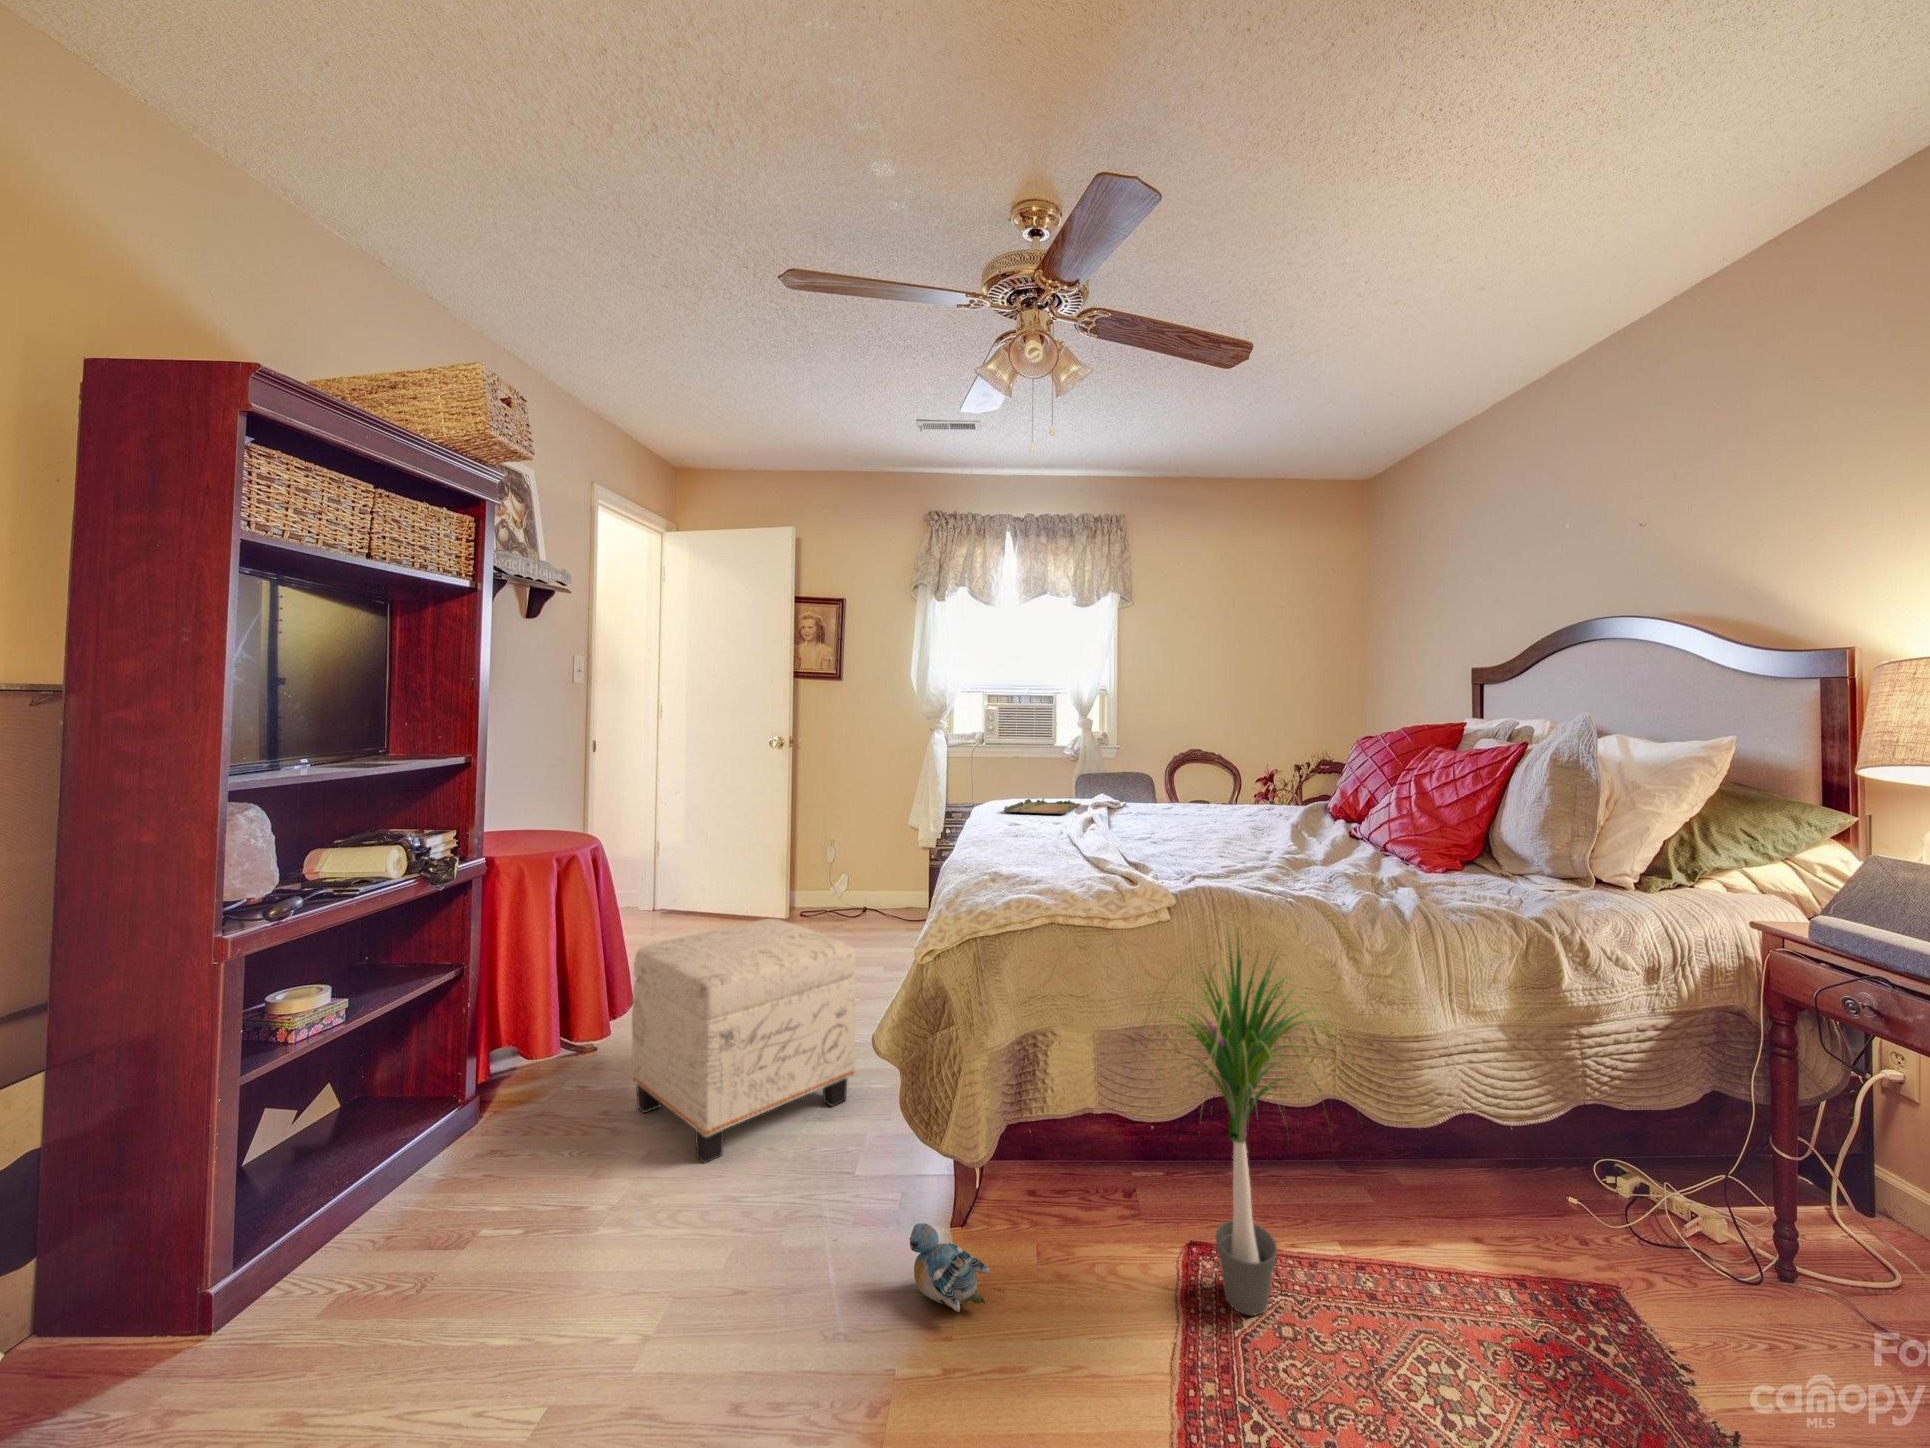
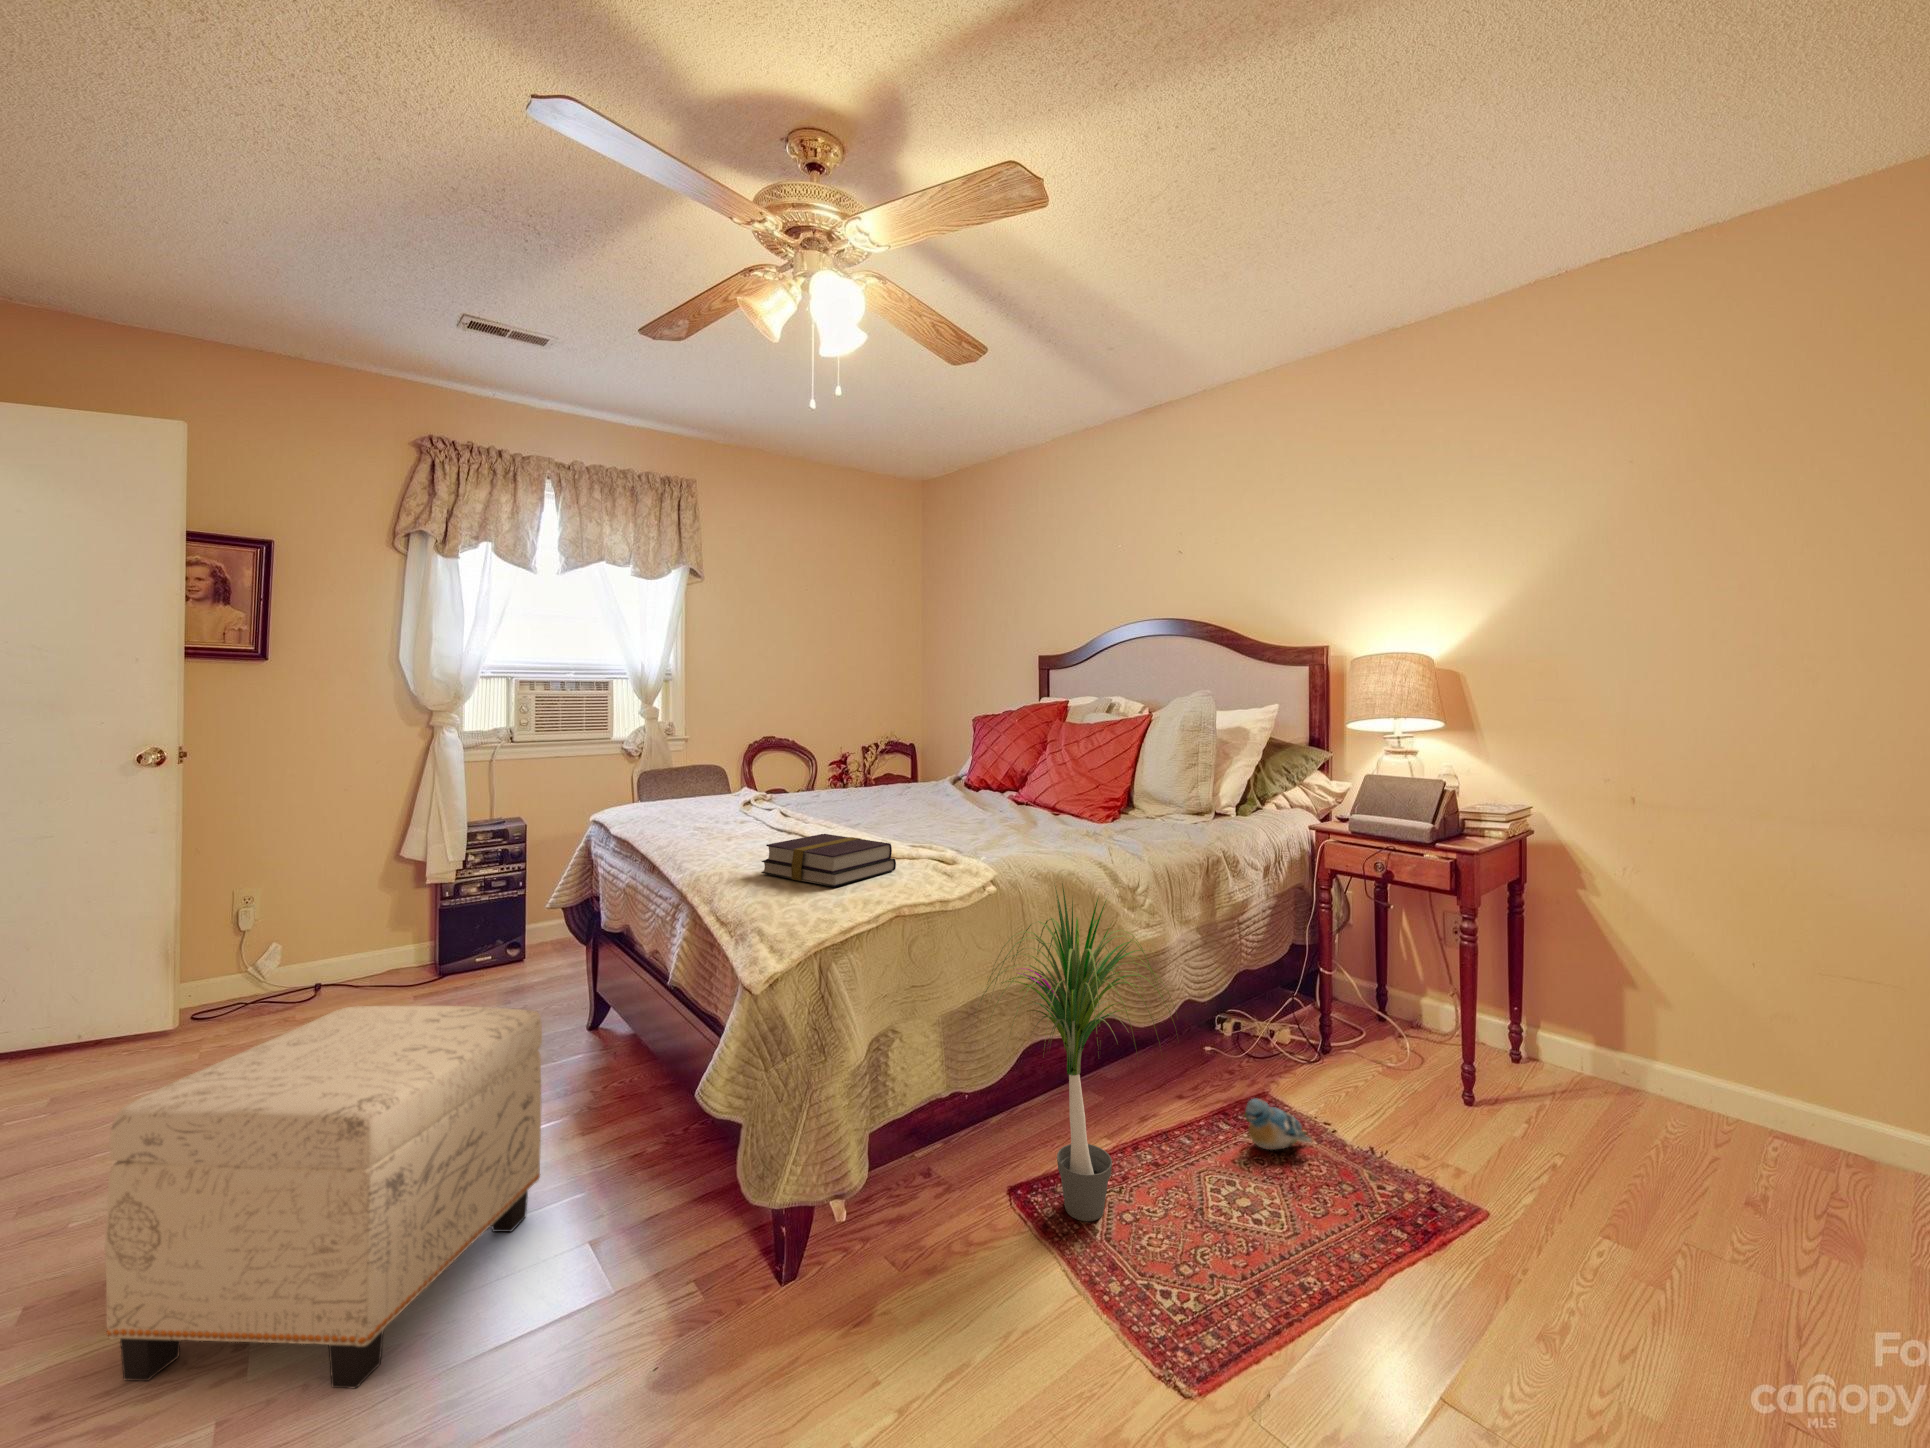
tray: present [1004,799,1081,814] -> none [635,793,717,819]
book: none [998,840,1099,888] -> present [762,834,896,887]
plush toy: present [909,1223,990,1312] -> present [1244,1098,1312,1150]

